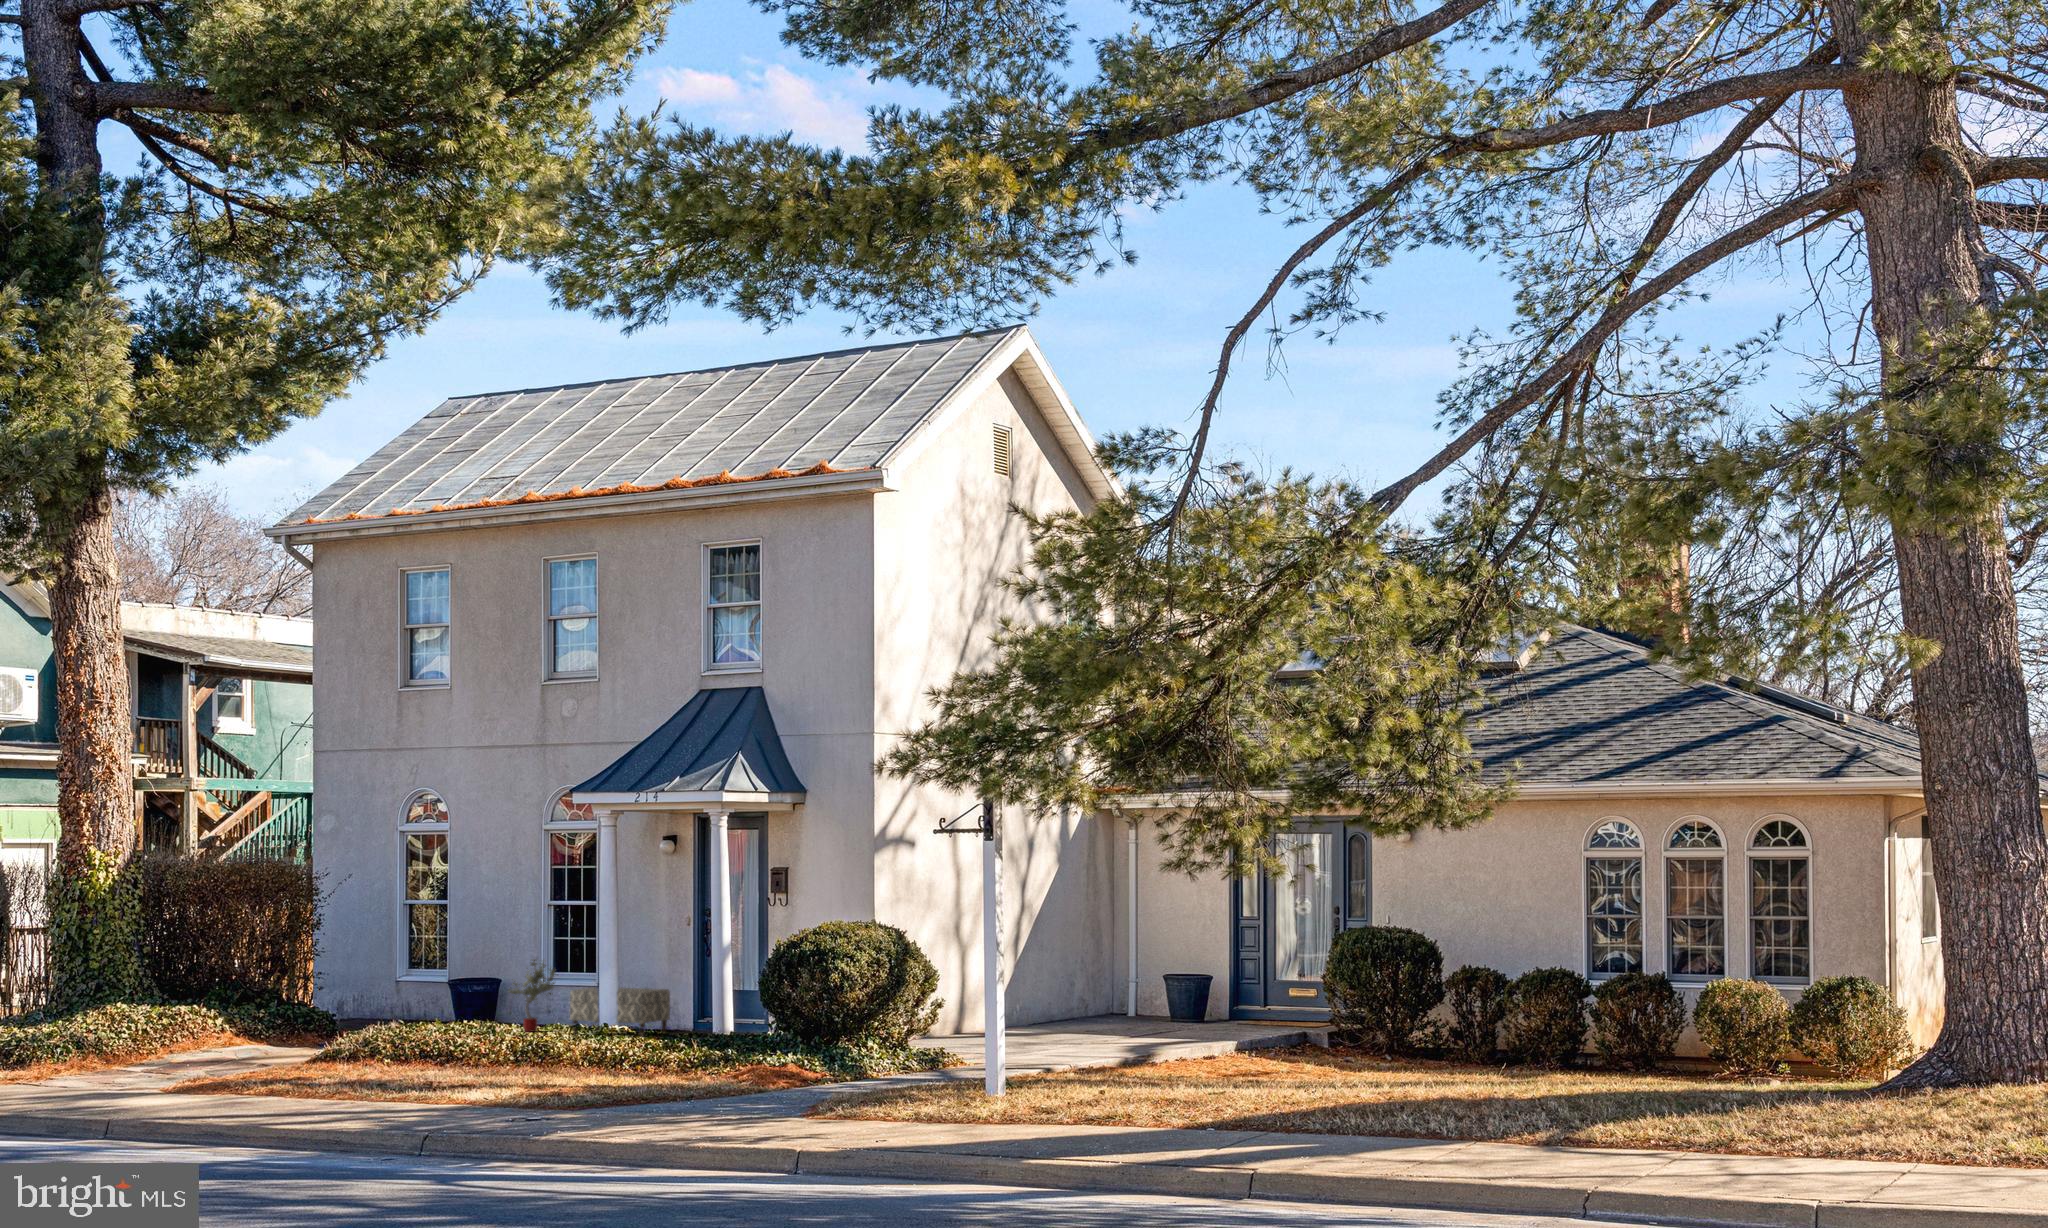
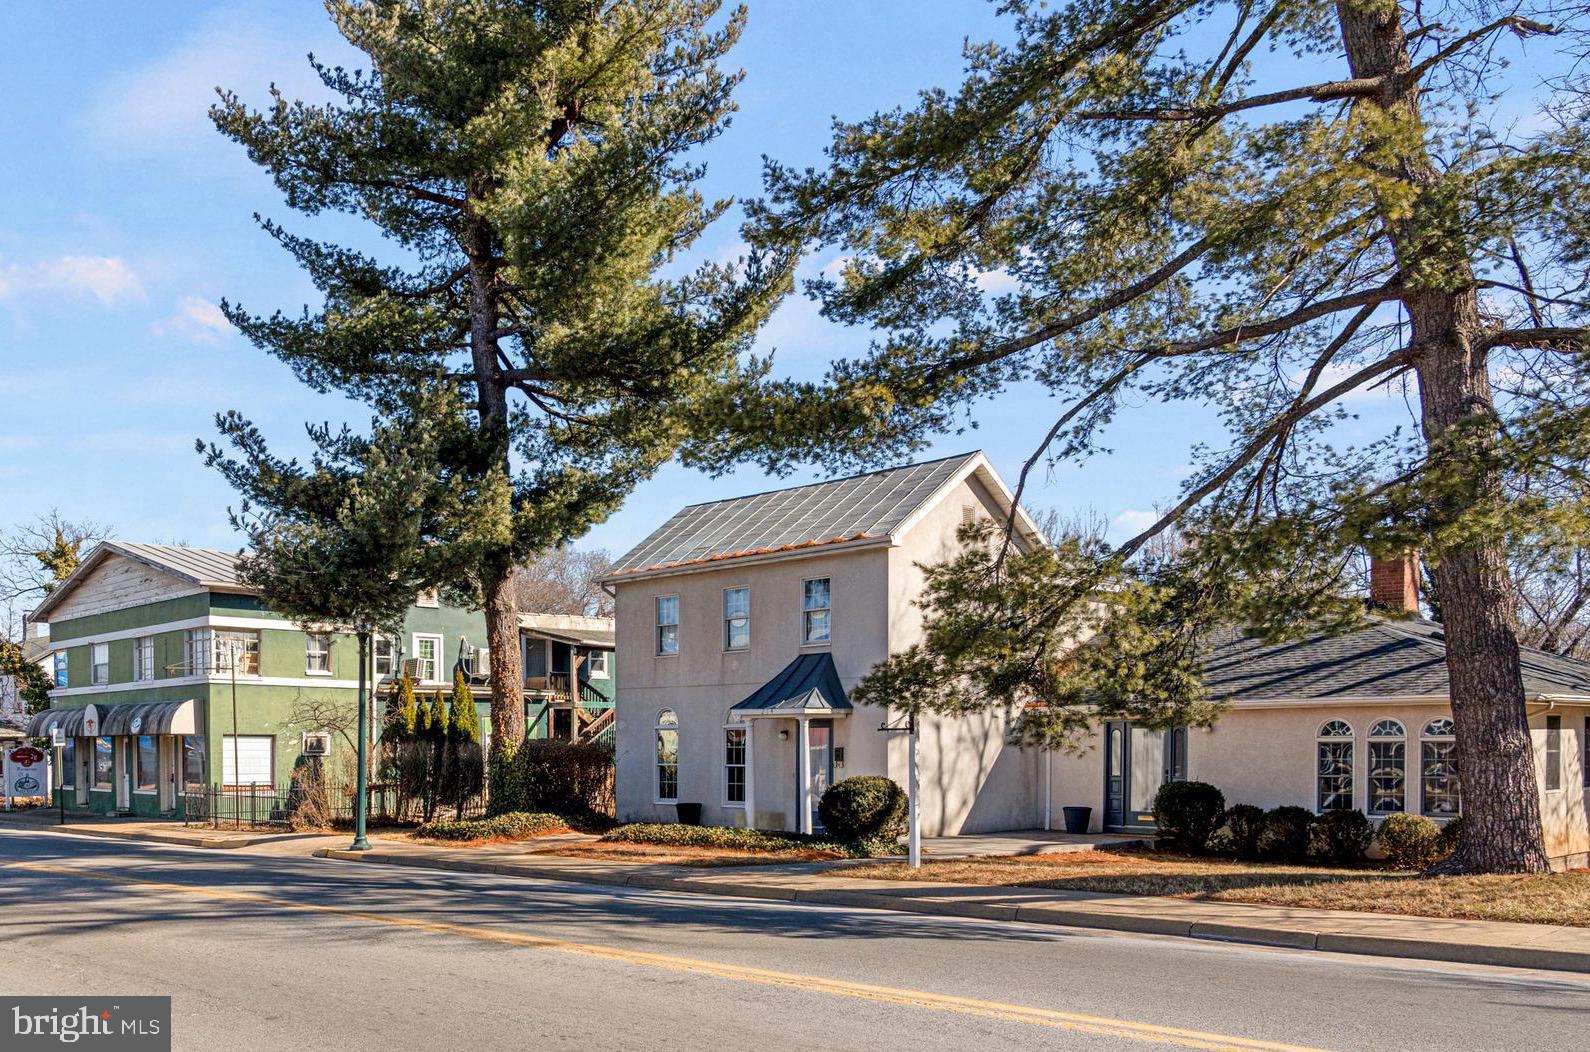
potted tree: present [508,960,556,1032] -> none [706,795,731,834]

